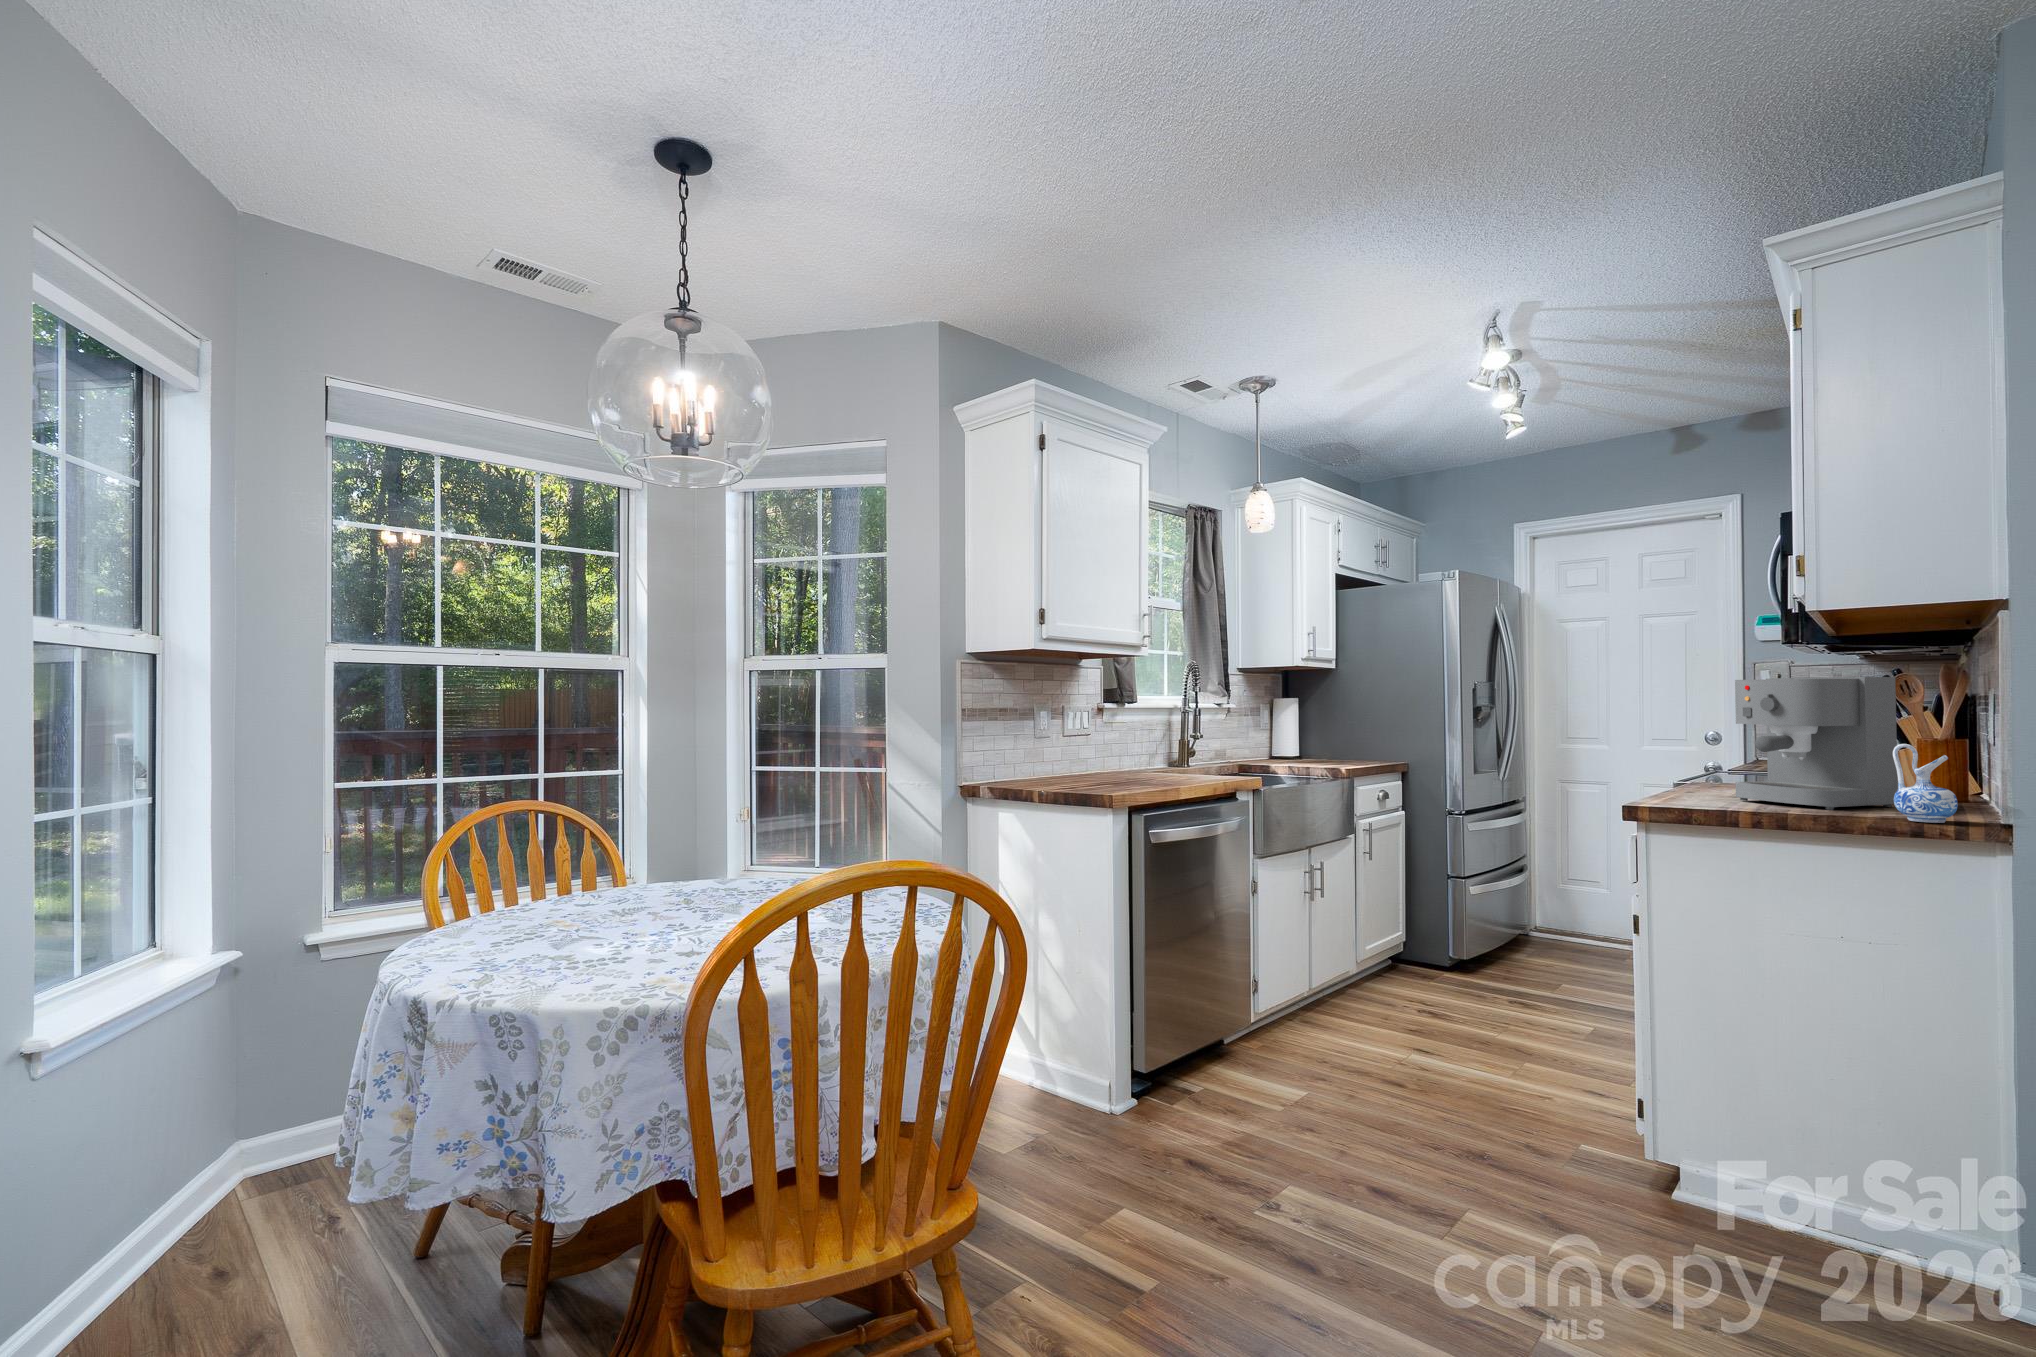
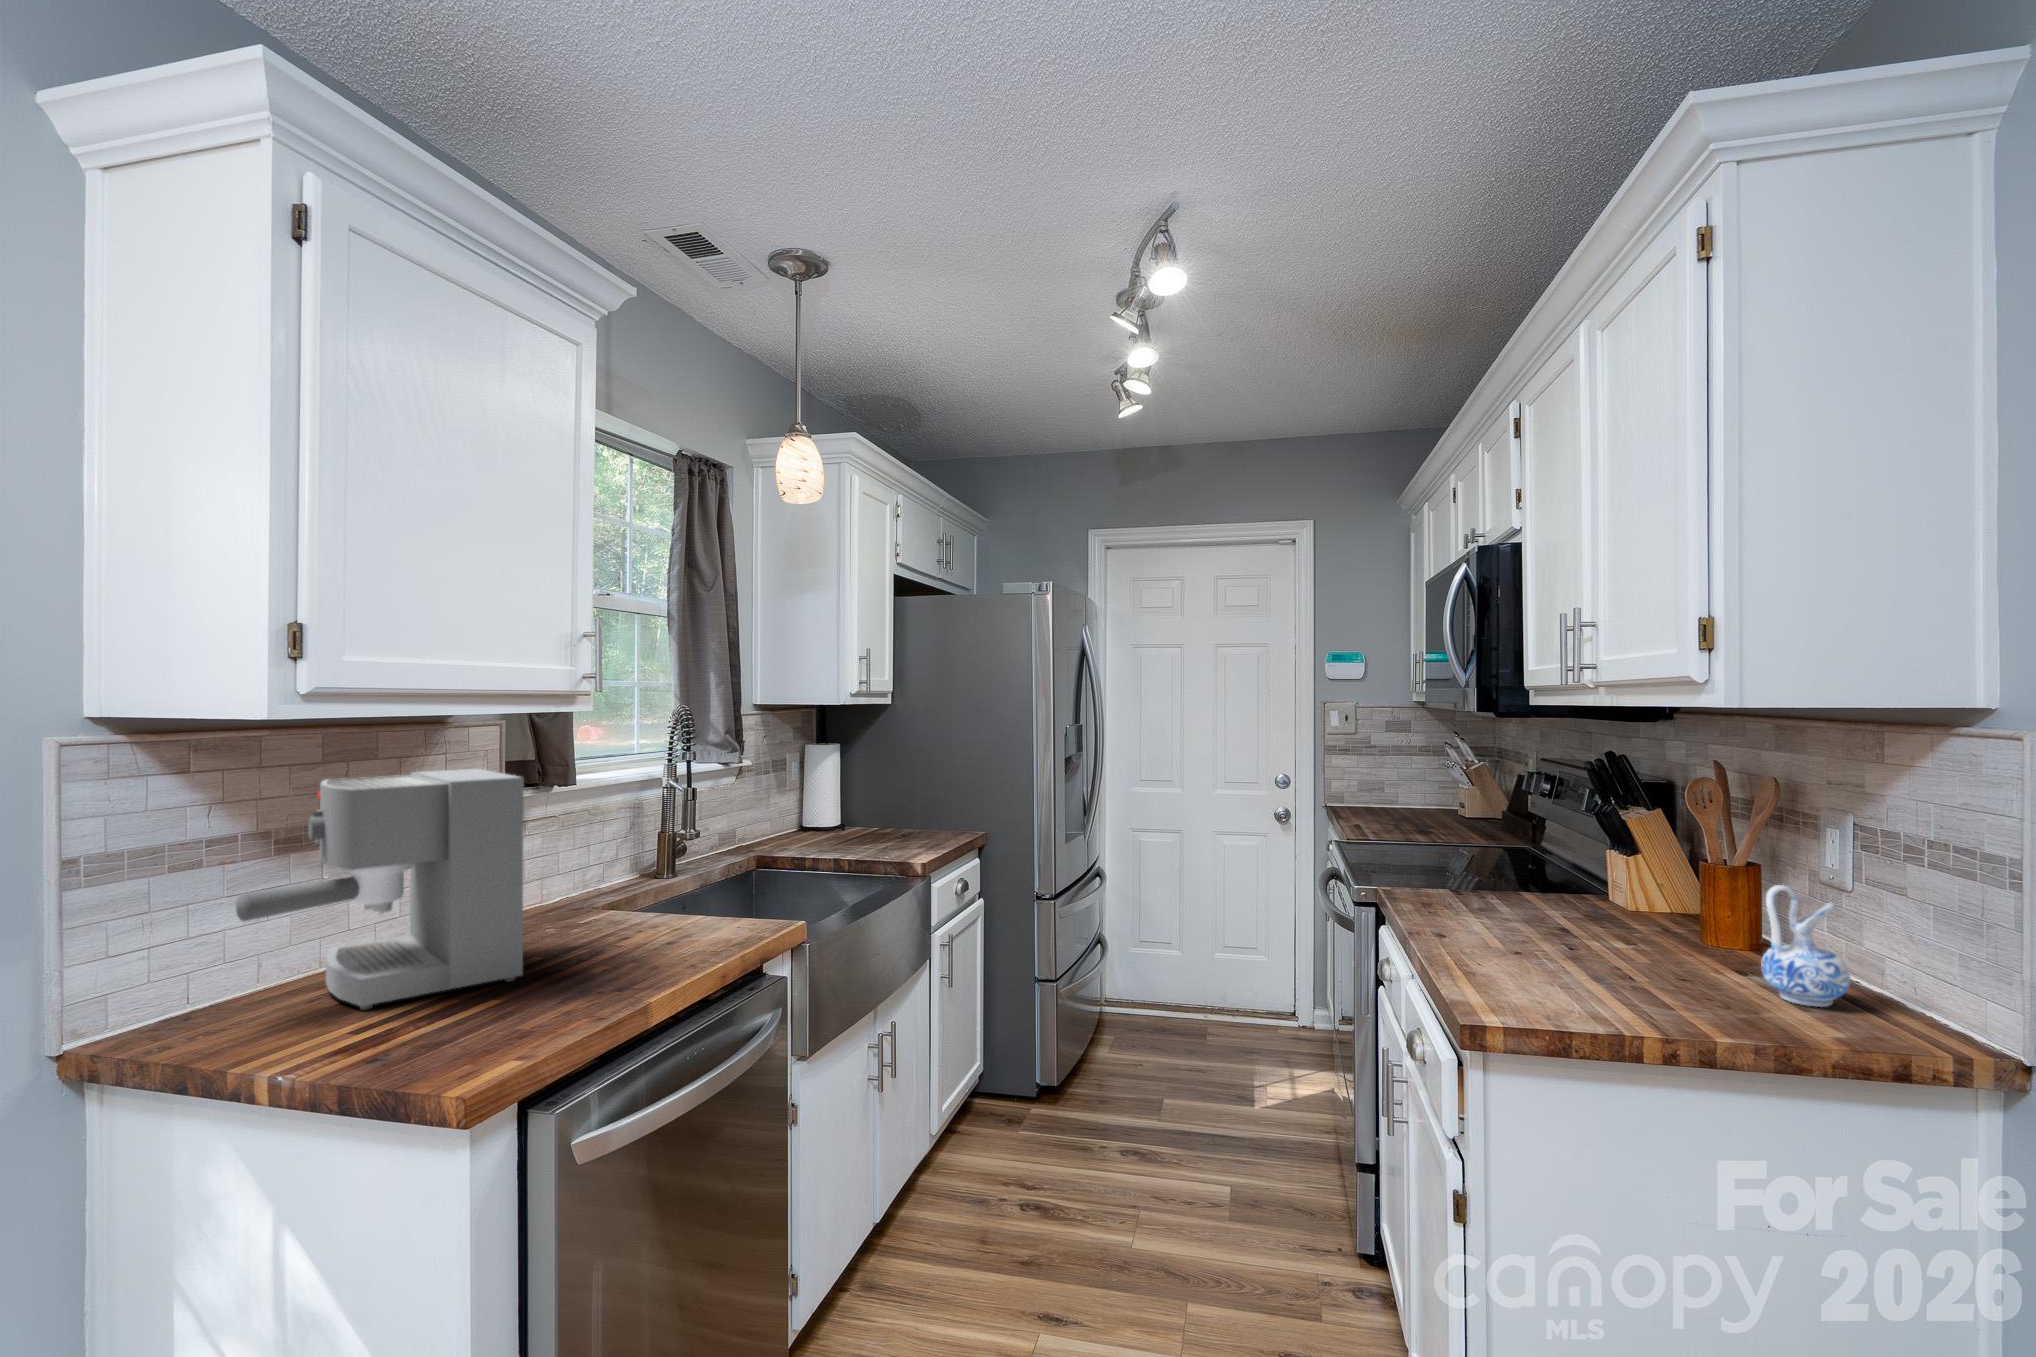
coffee maker: present [1735,677,1898,810] -> present [236,769,524,1010]

